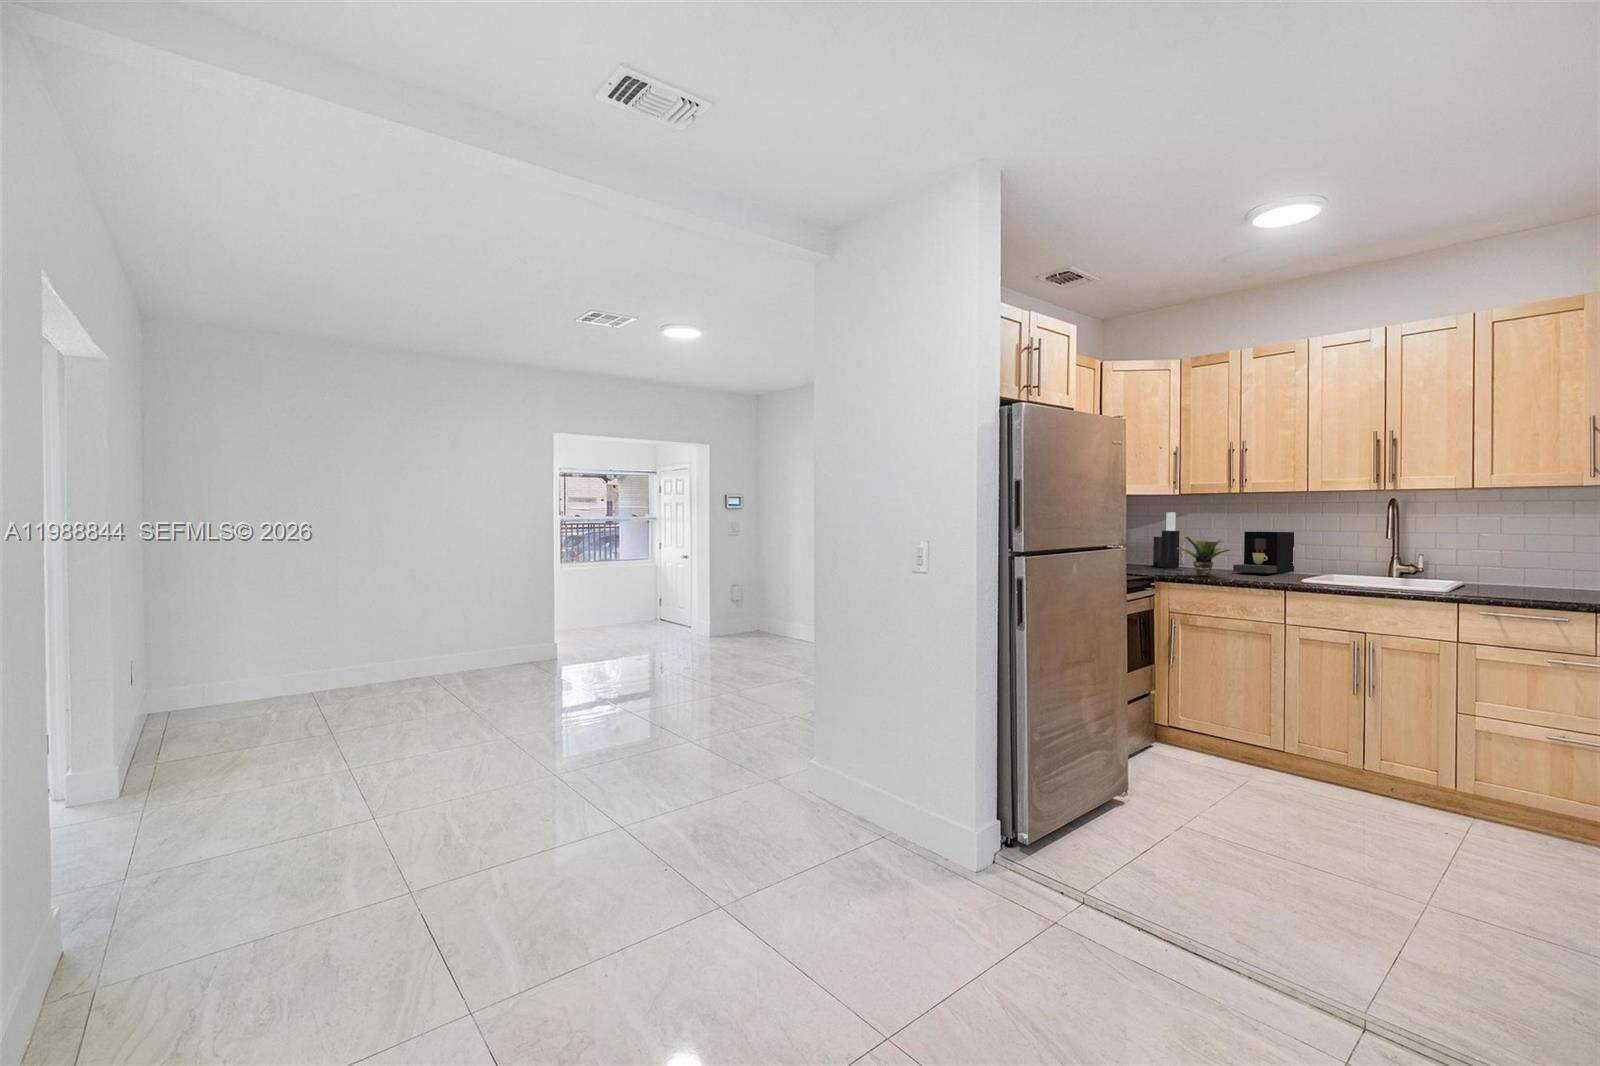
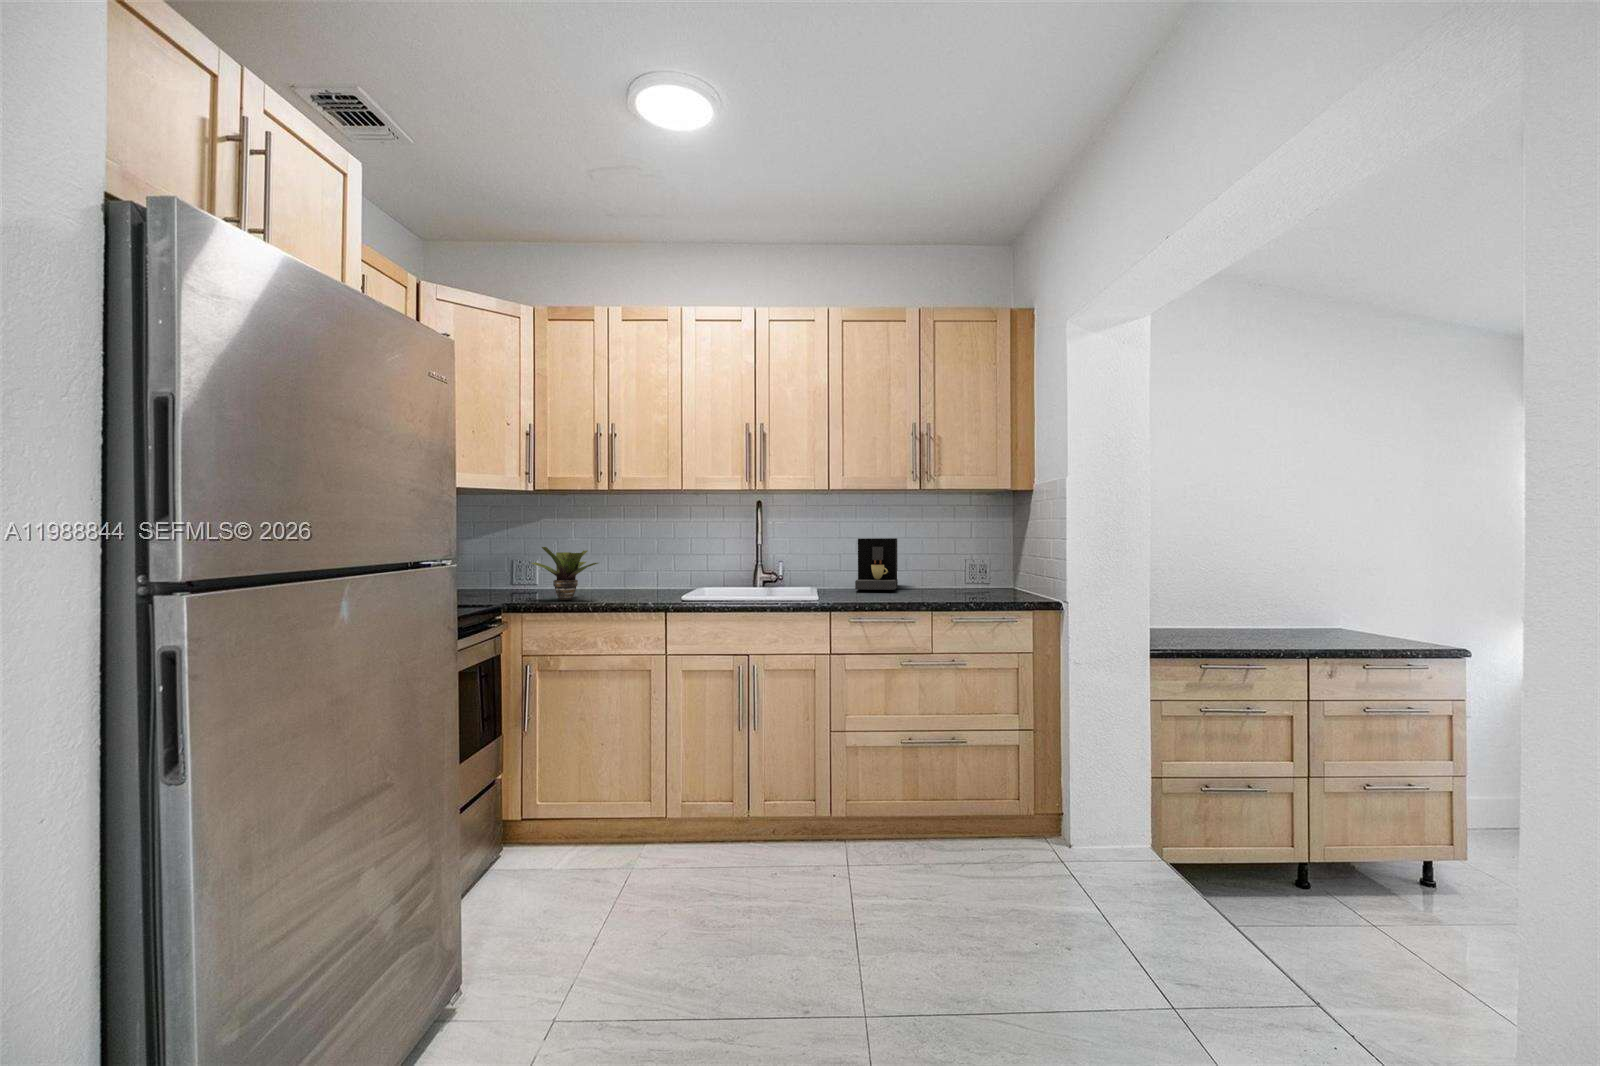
knife block: present [1153,512,1179,568] -> none [501,515,534,590]
coffee maker: present [1233,532,1295,573] -> present [855,538,898,590]

